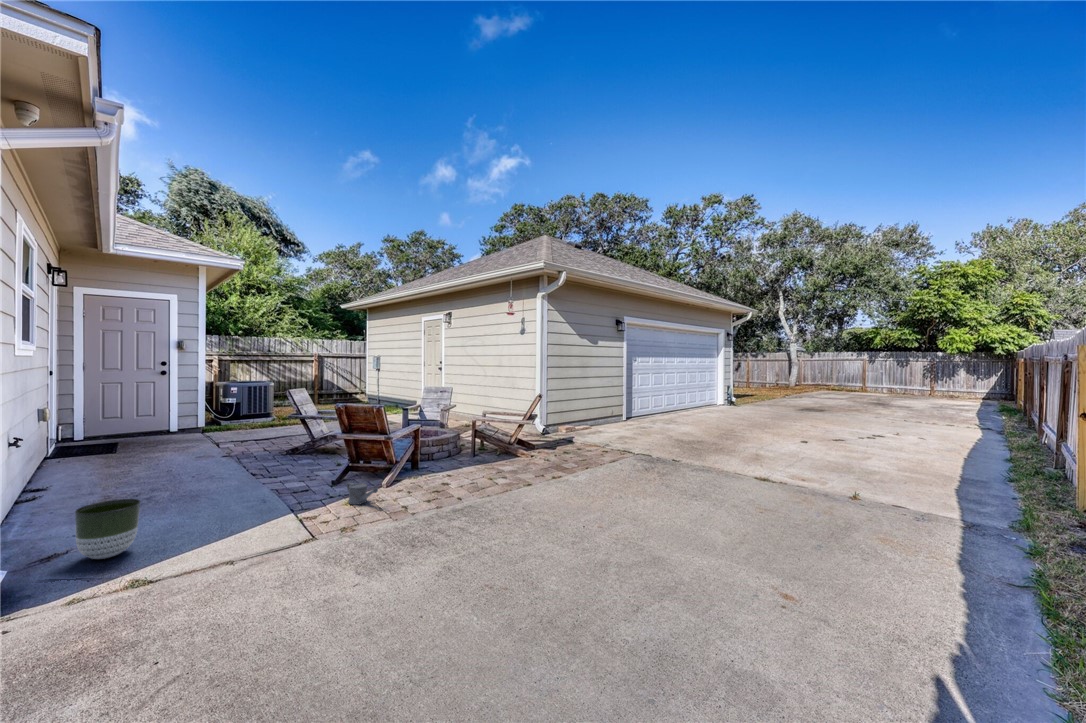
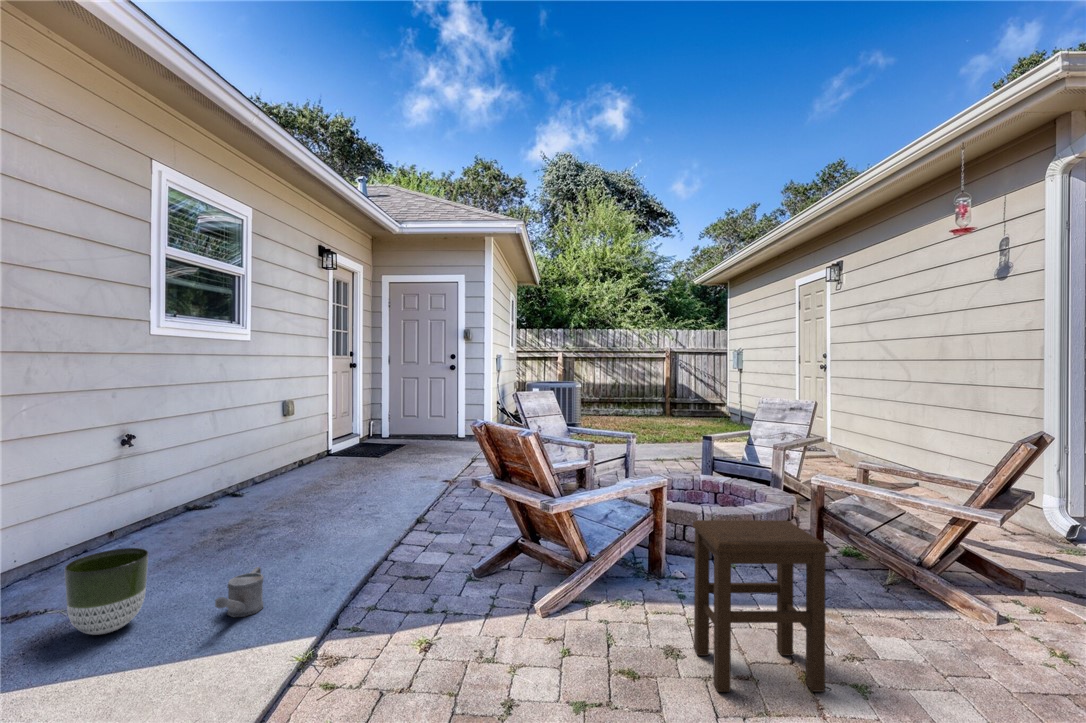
stool: none [454,427,500,487] -> present [693,520,830,692]
watering can: present [347,483,378,505] -> present [215,567,264,617]

